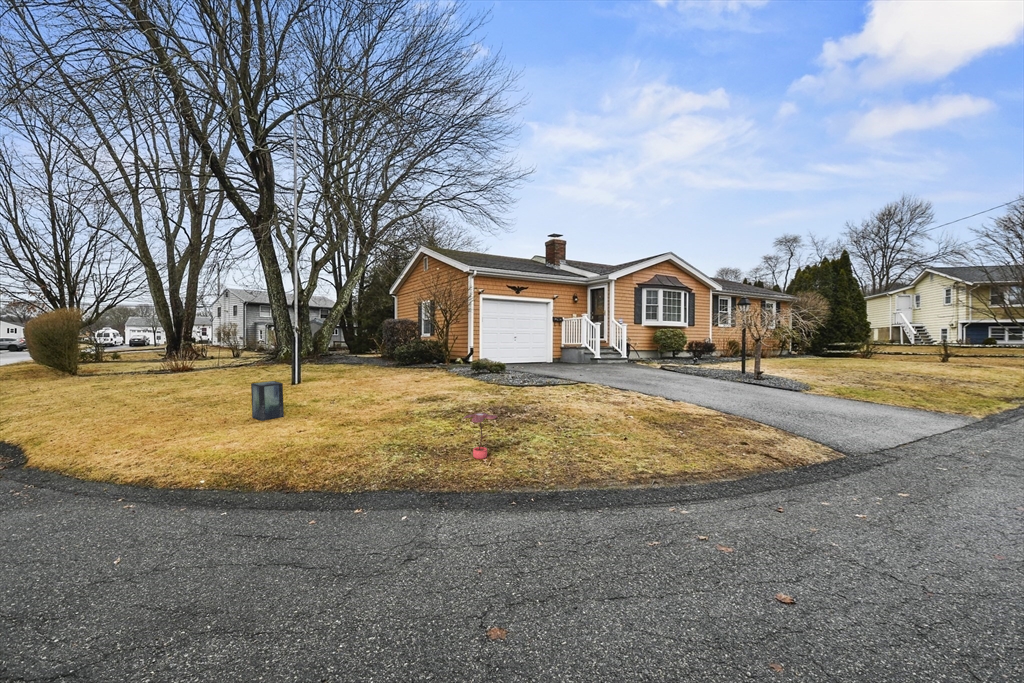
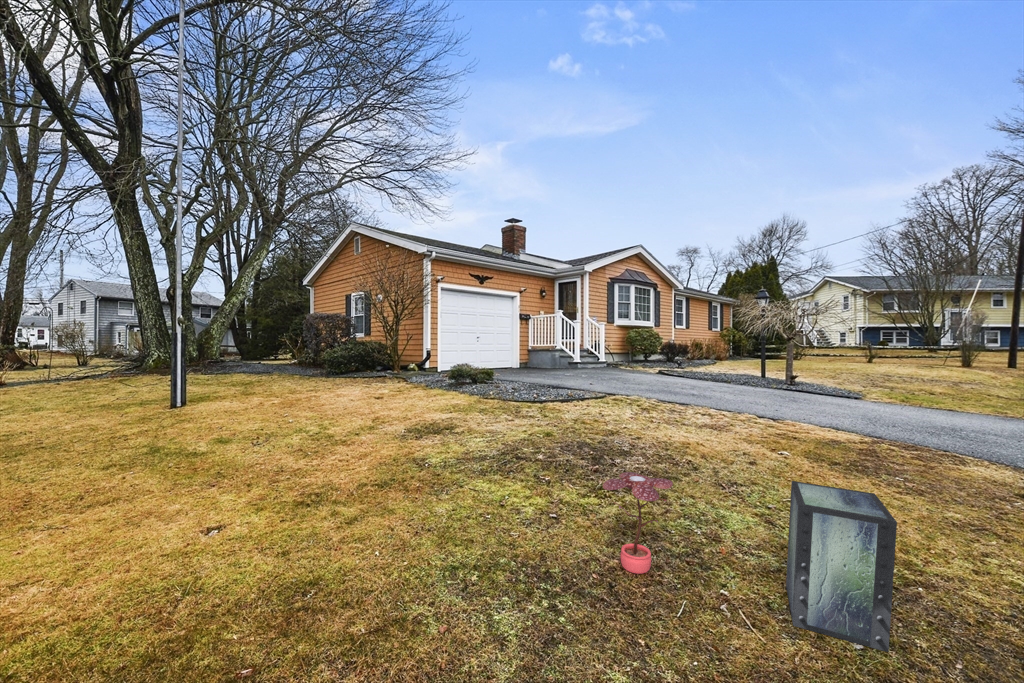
storage box: present [251,381,284,421] -> present [786,481,897,652]

